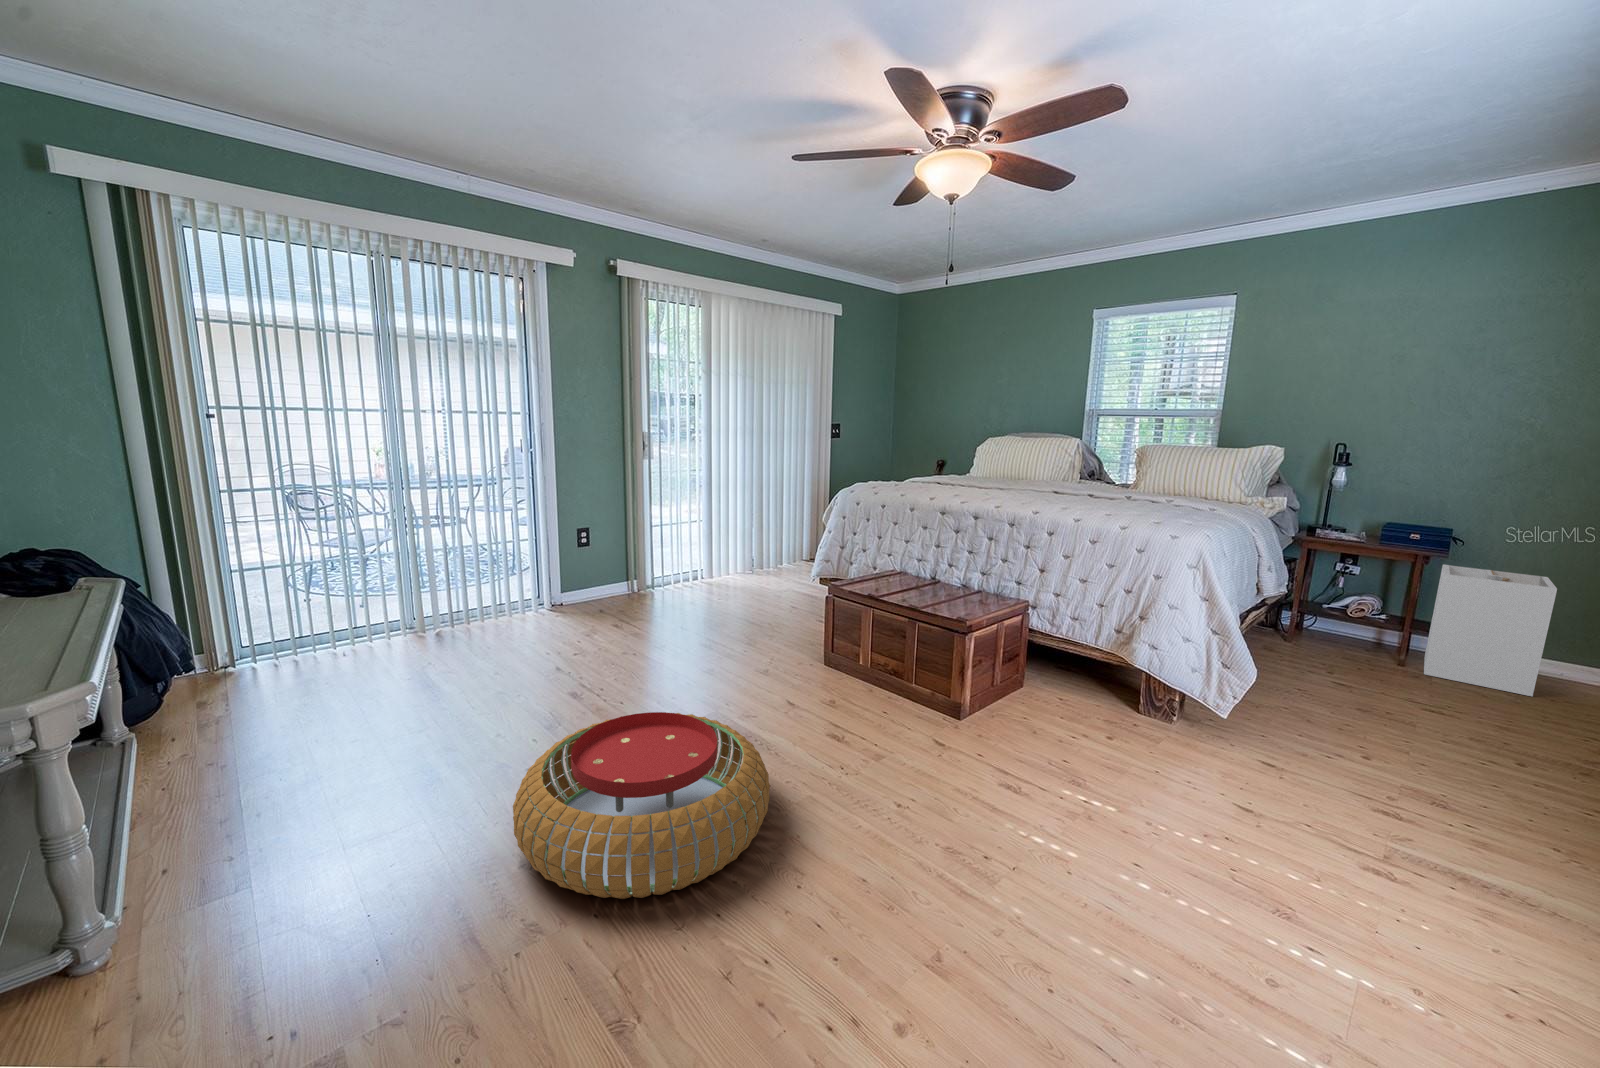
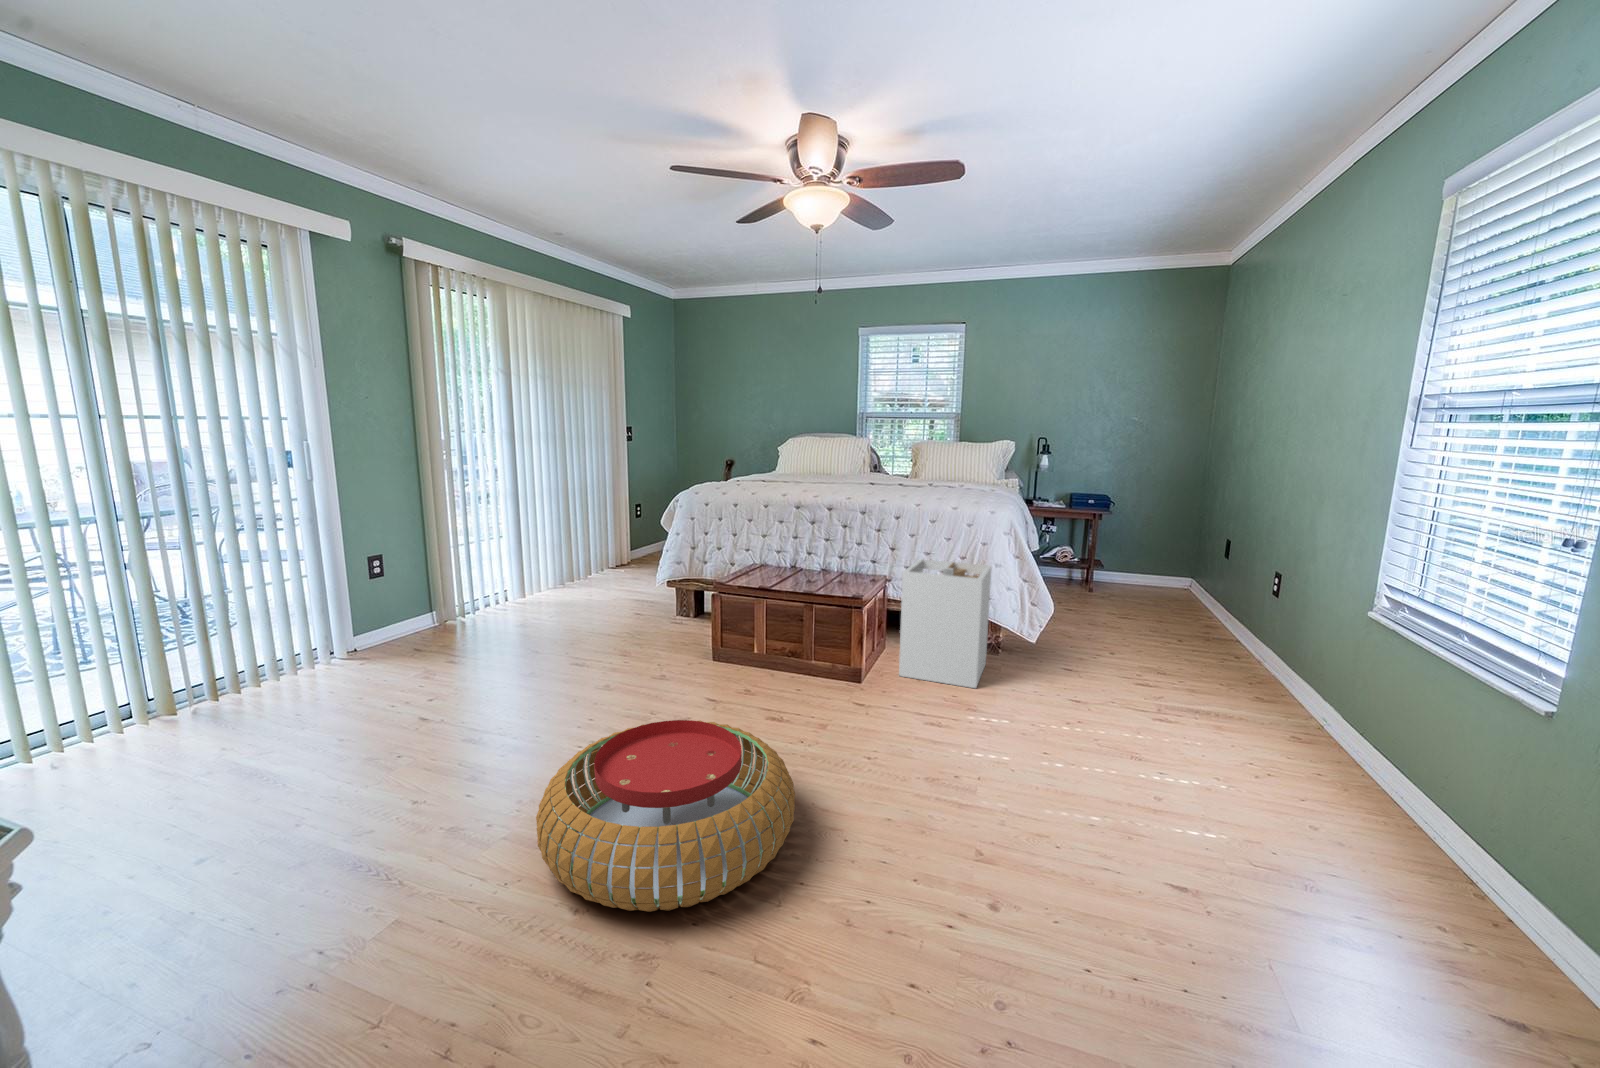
laundry hamper: present [1424,564,1557,696] -> present [899,559,991,688]

